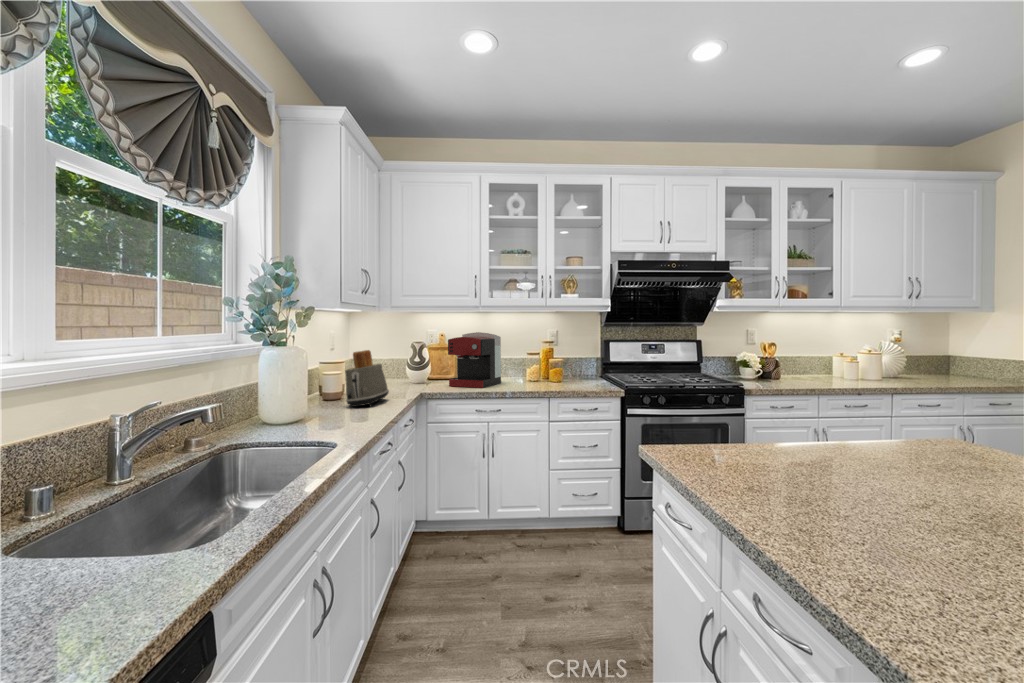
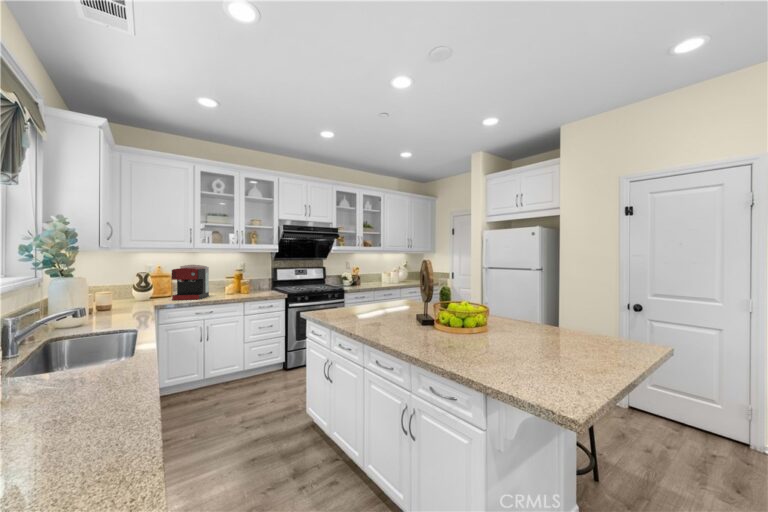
toaster: present [345,350,389,407] -> none [107,279,136,316]

